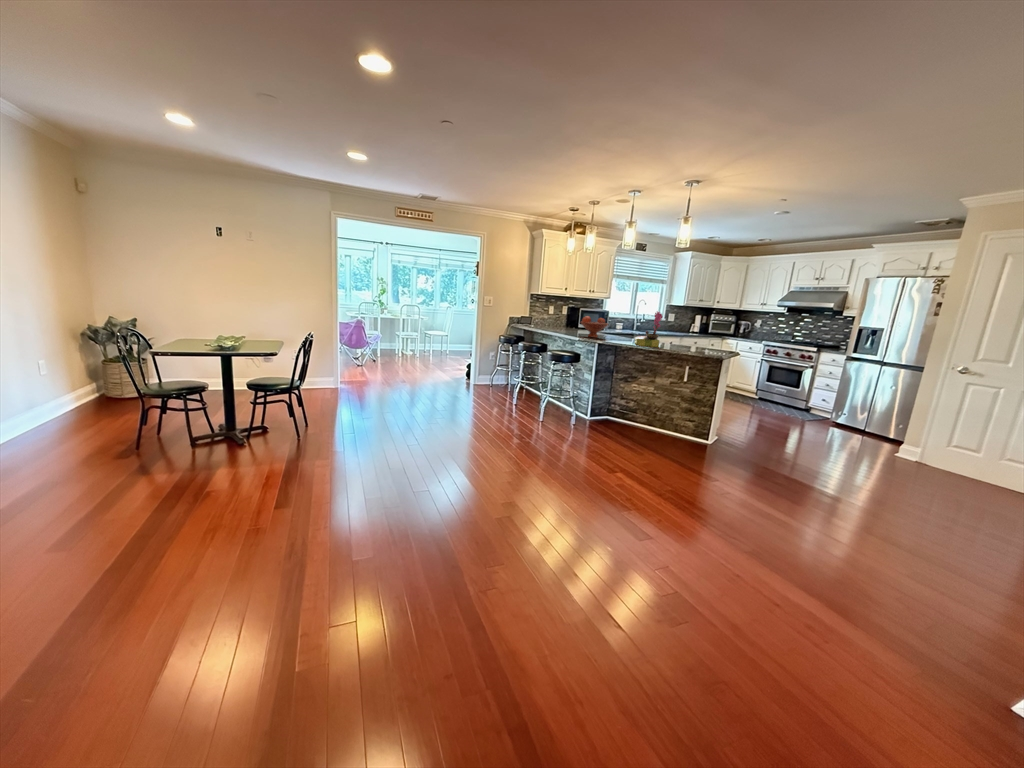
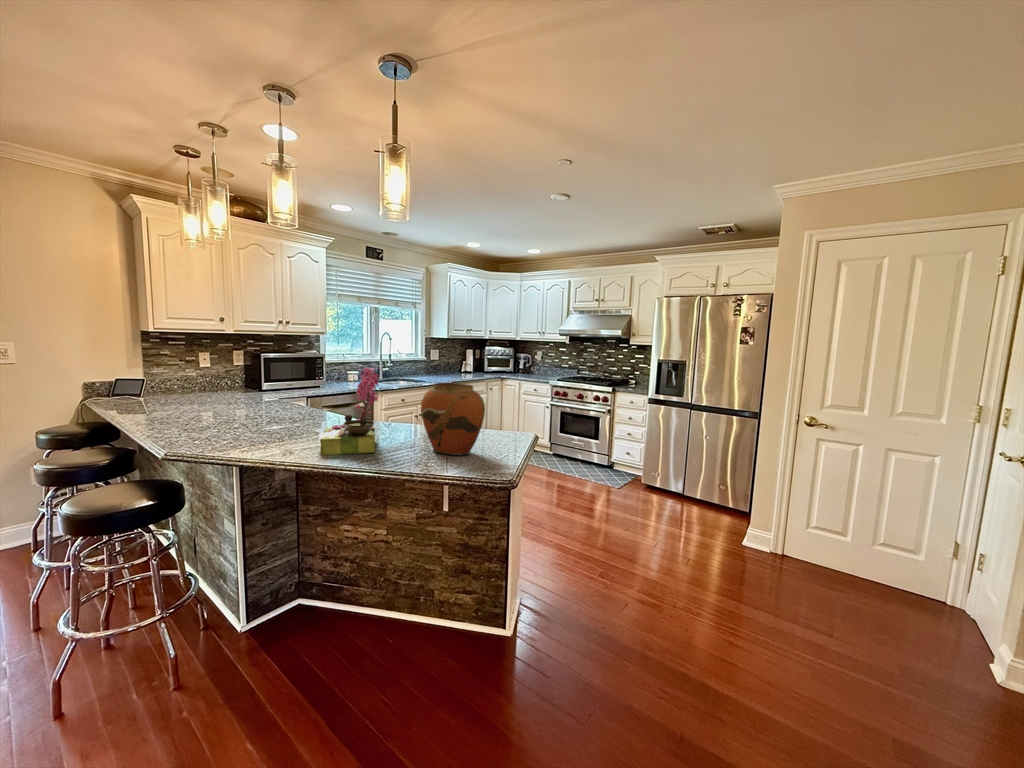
fruit bowl: present [581,316,608,338] -> none [180,386,262,439]
vase: none [681,320,713,353] -> present [421,383,485,456]

